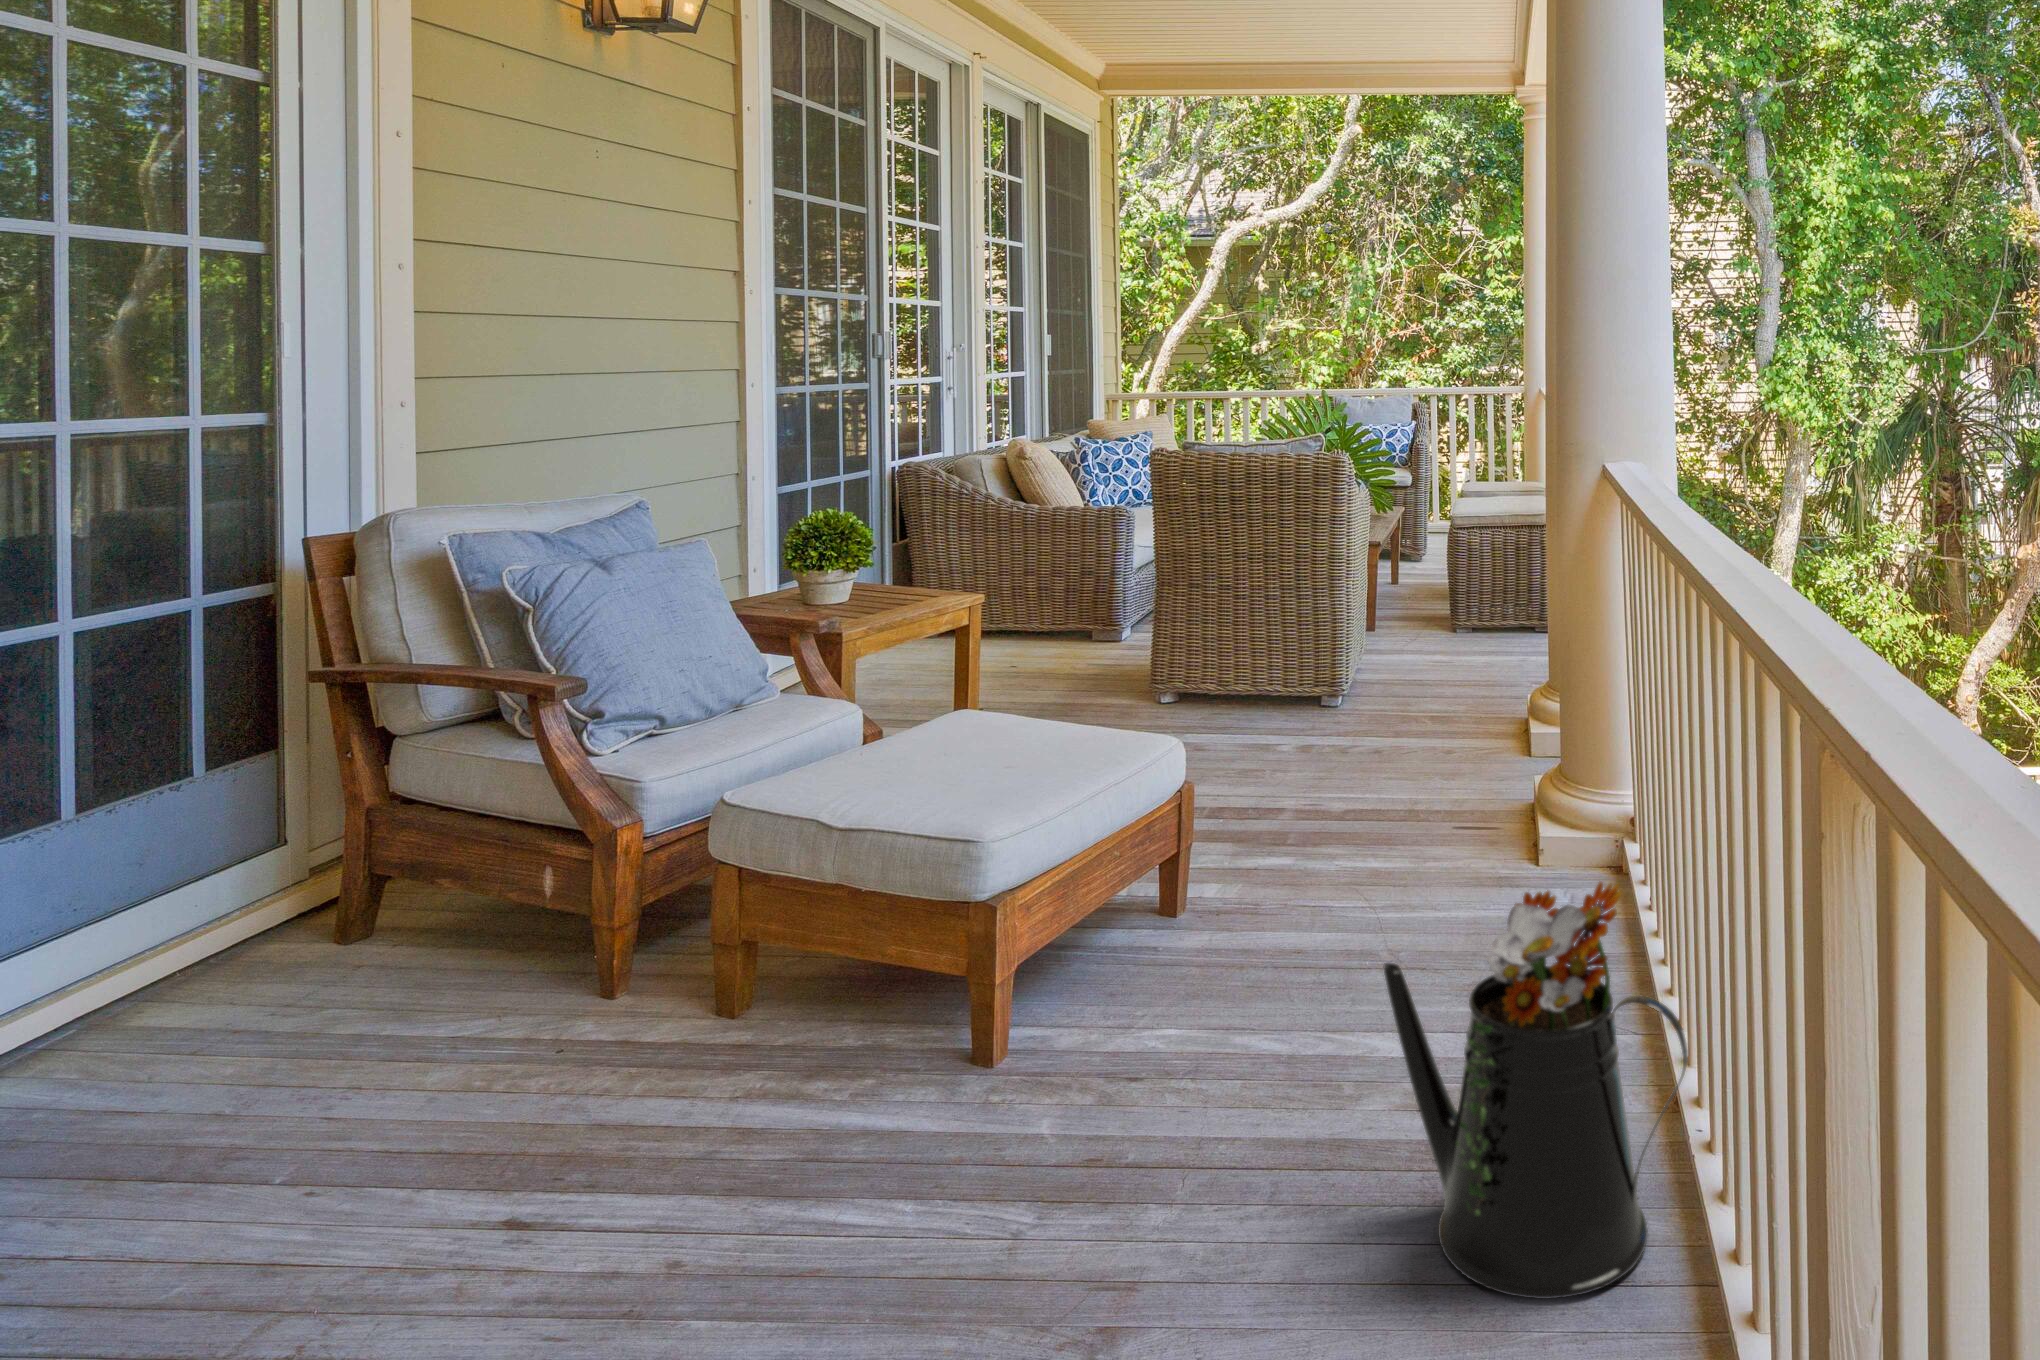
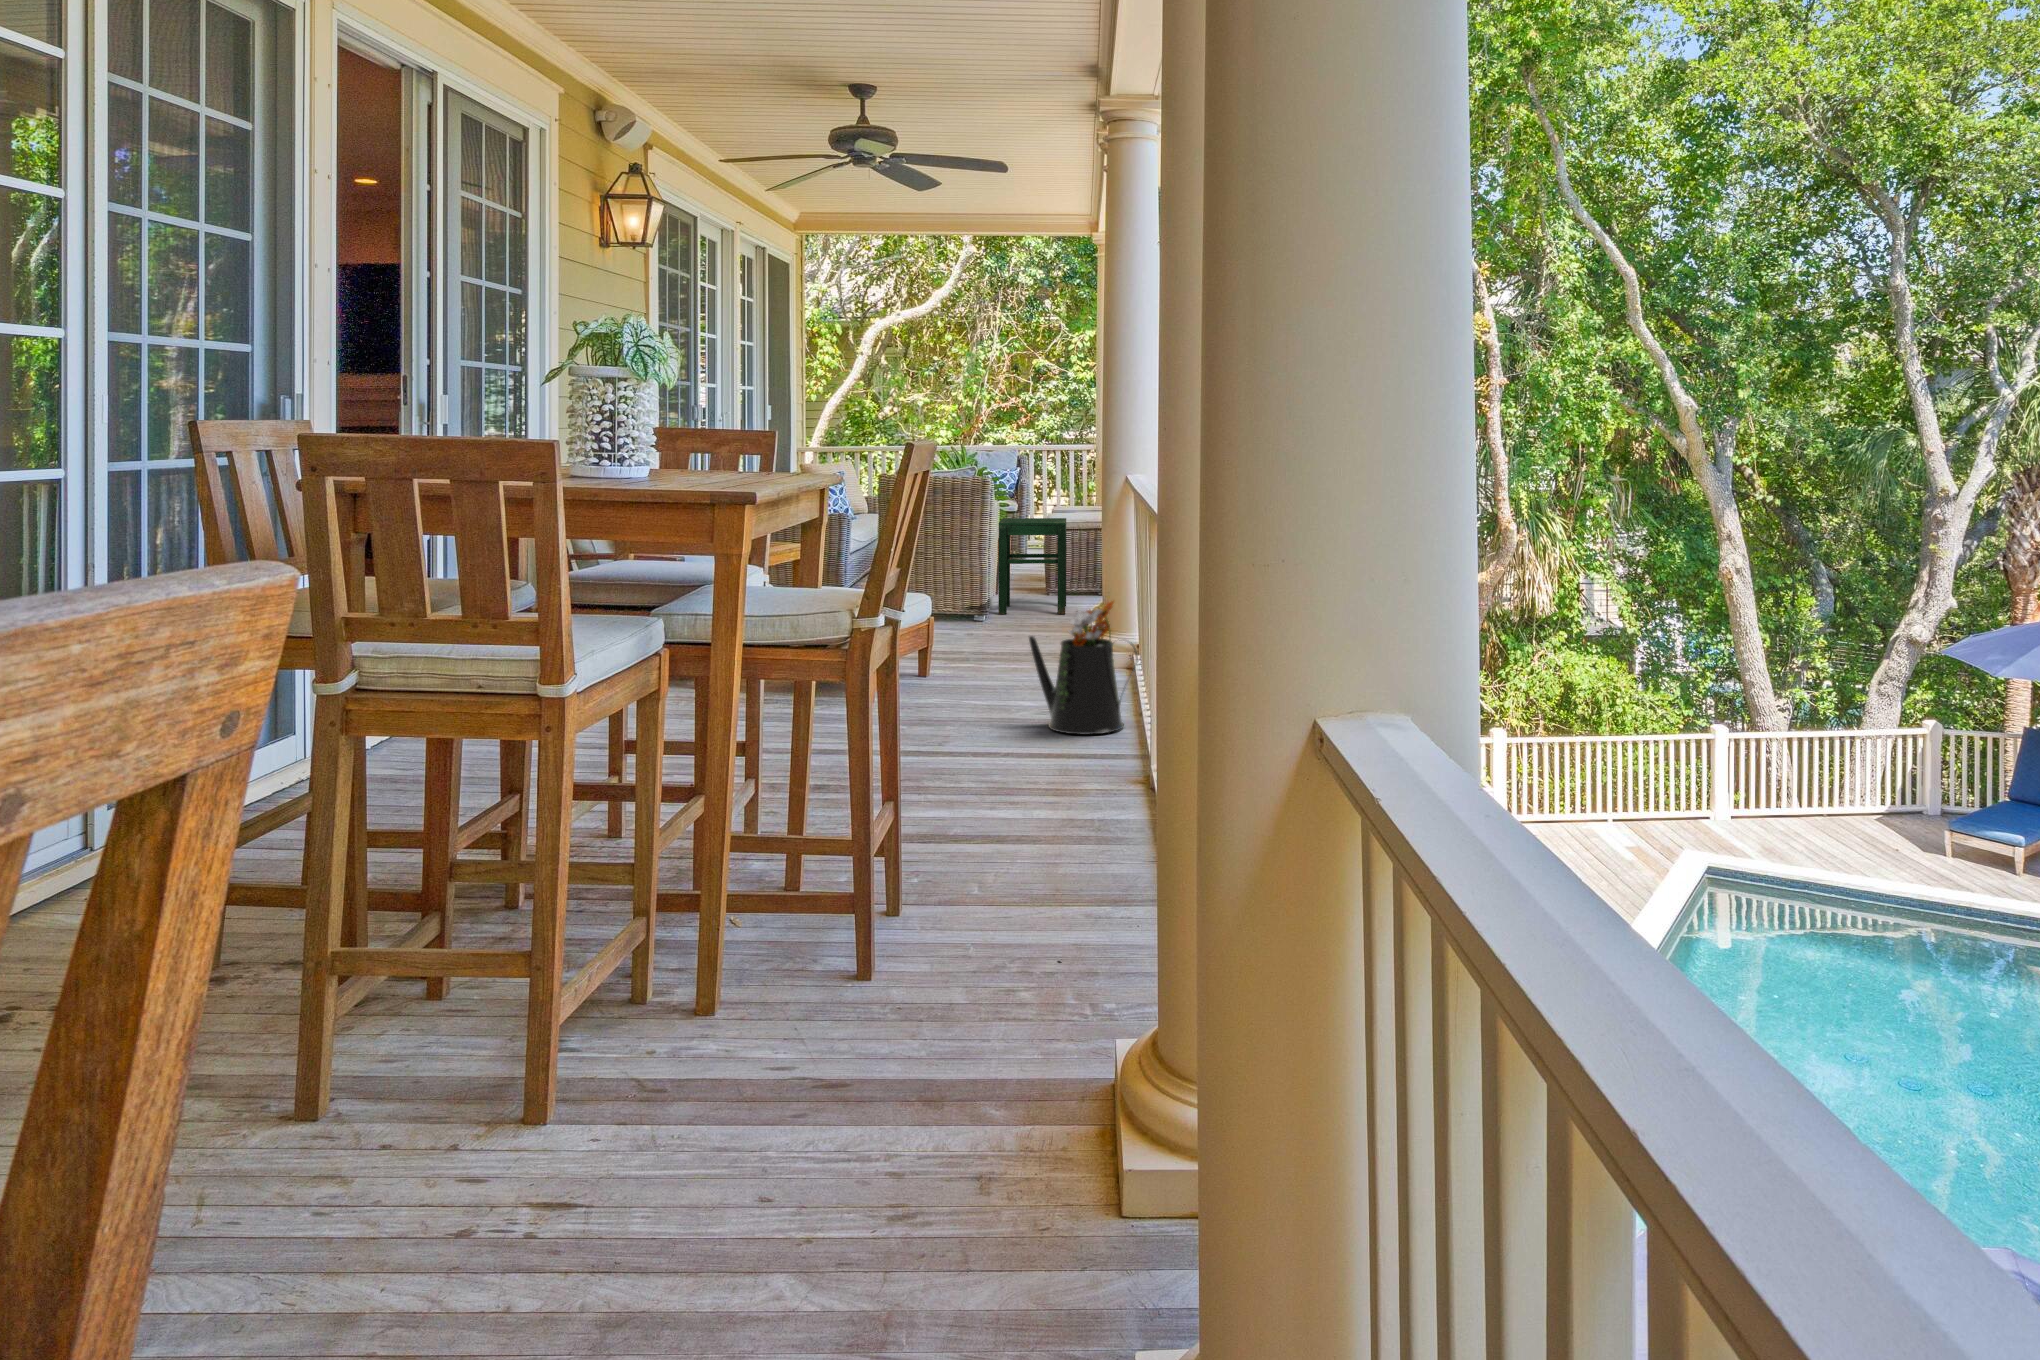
stool: none [1366,522,1483,694] -> present [998,518,1066,614]

